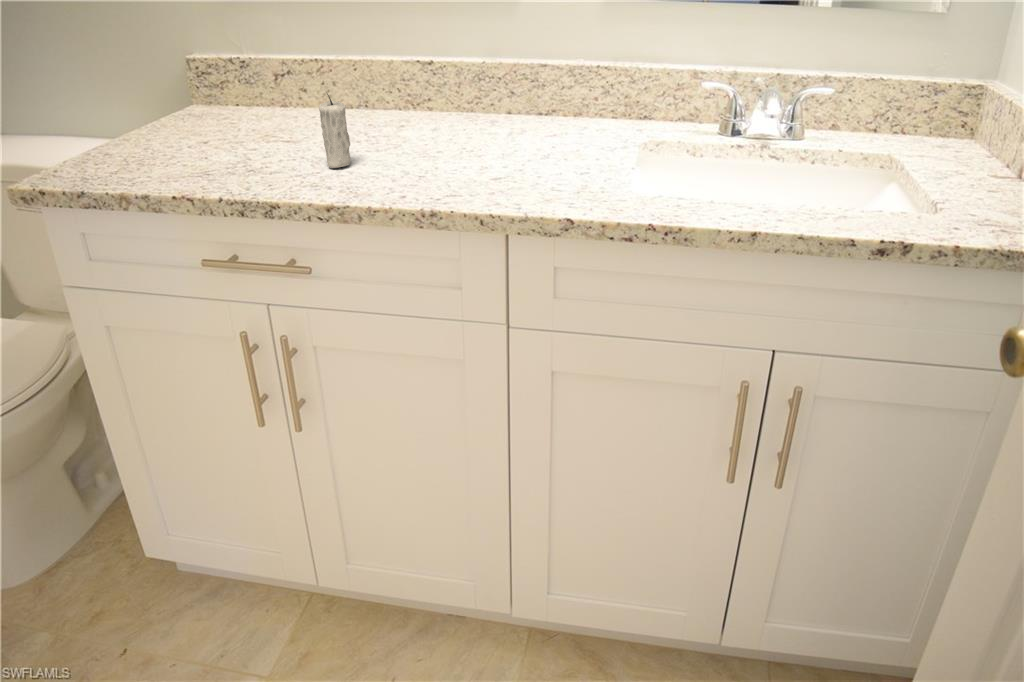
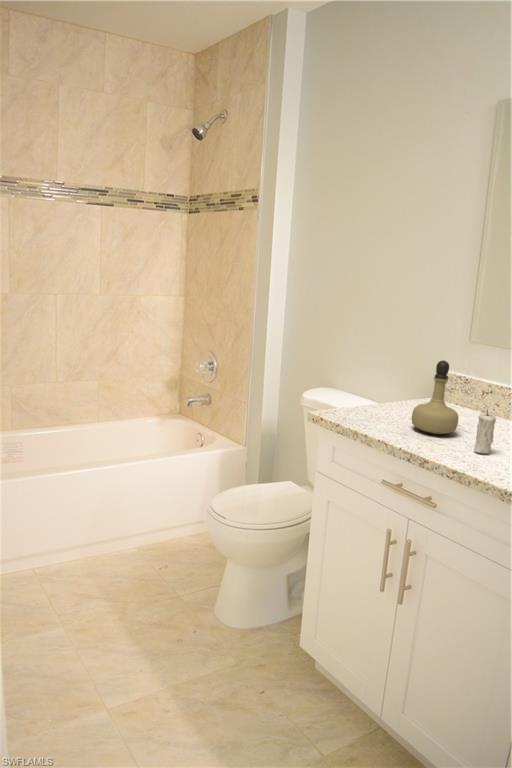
perfume bottle: none [201,28,281,160] -> present [412,360,458,434]

